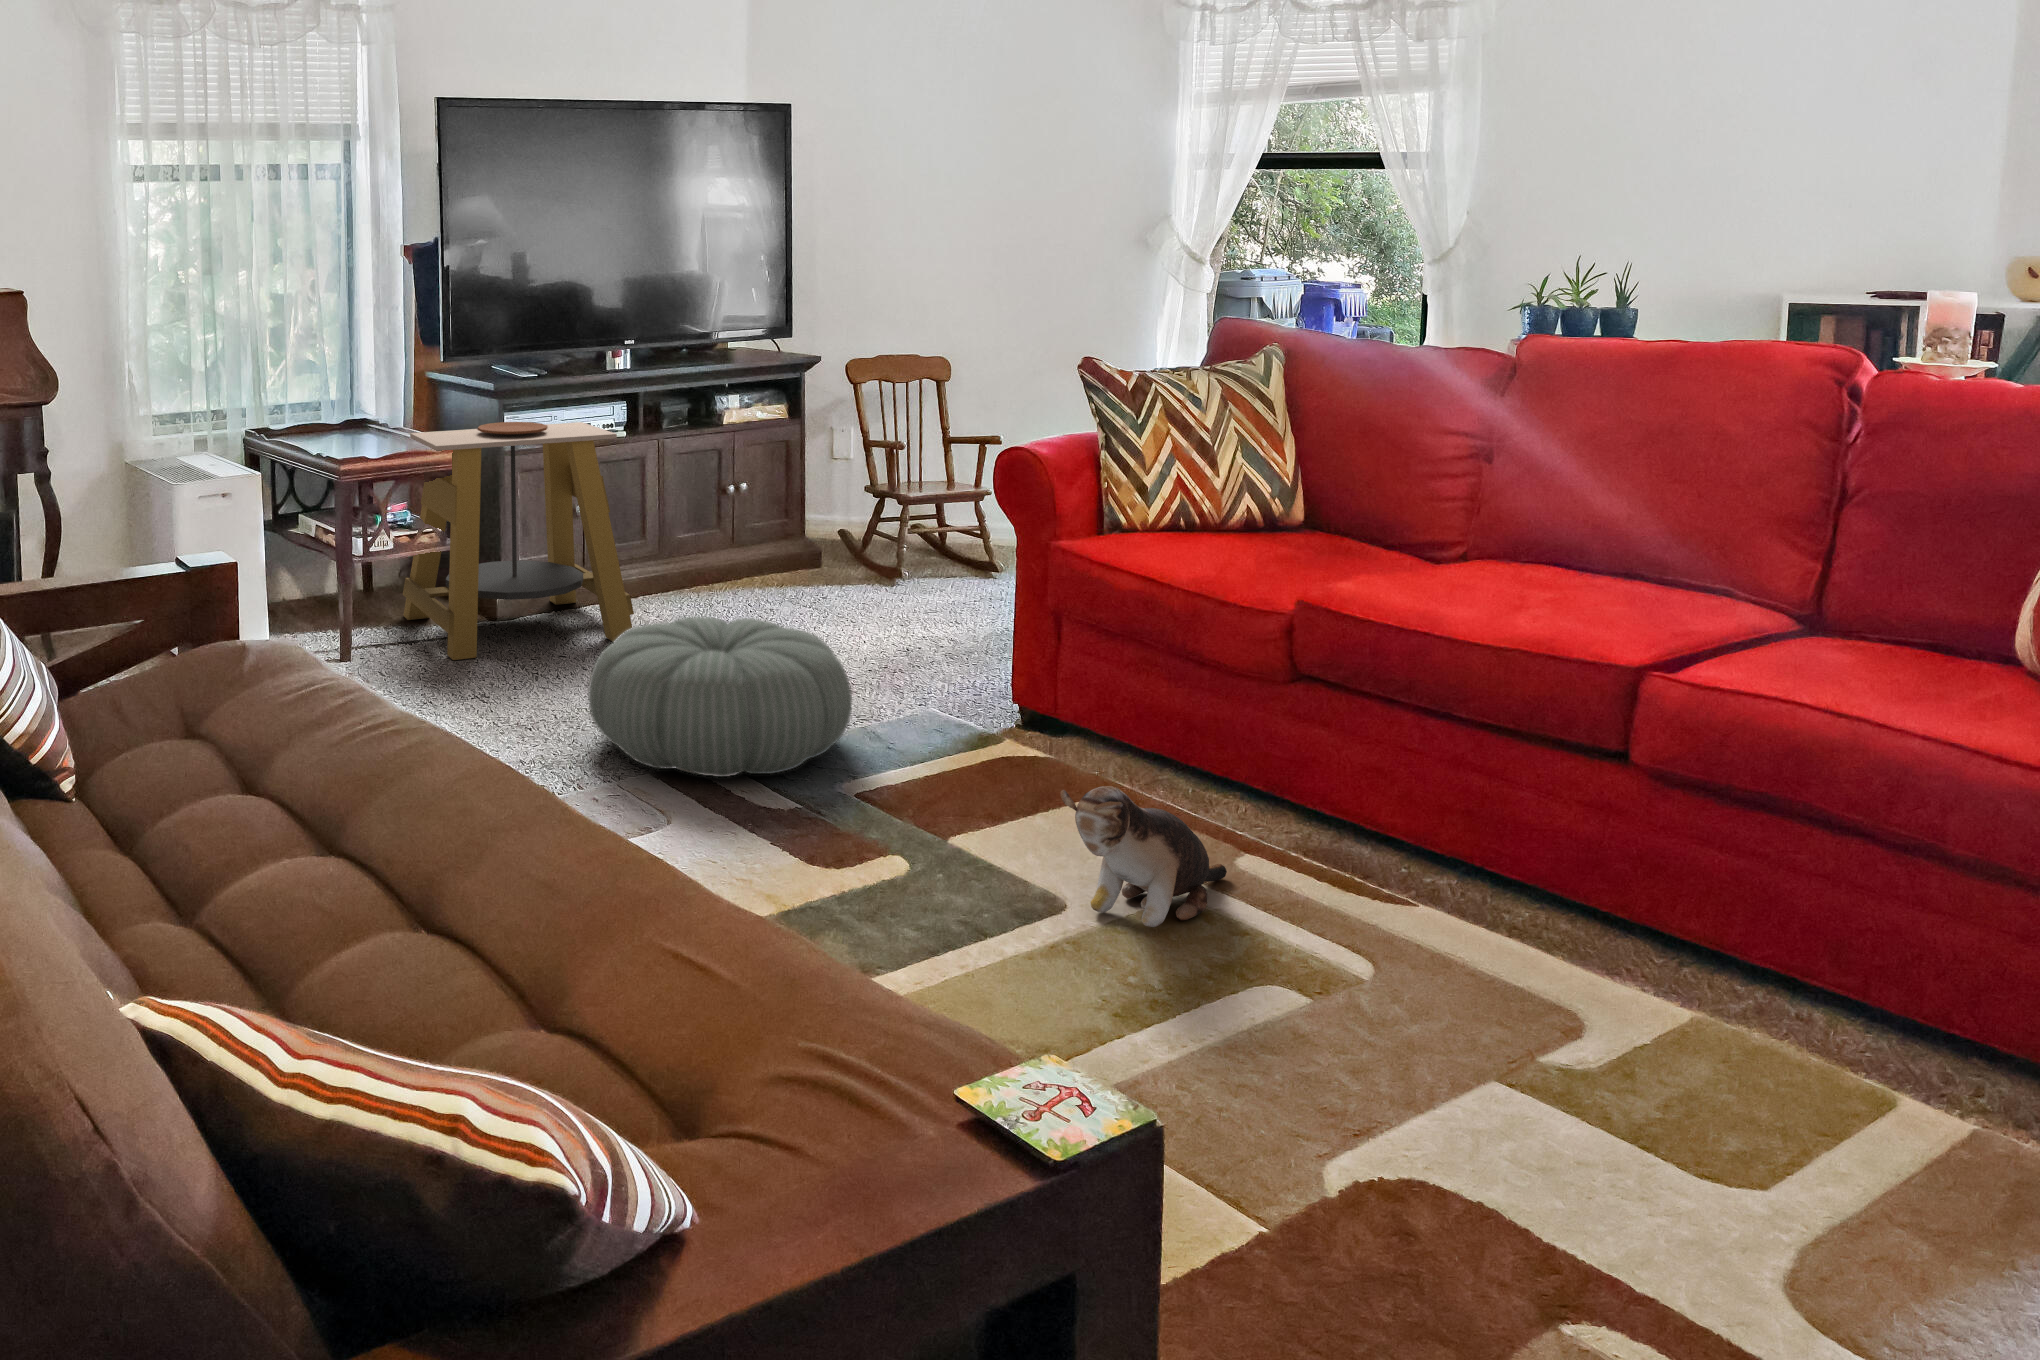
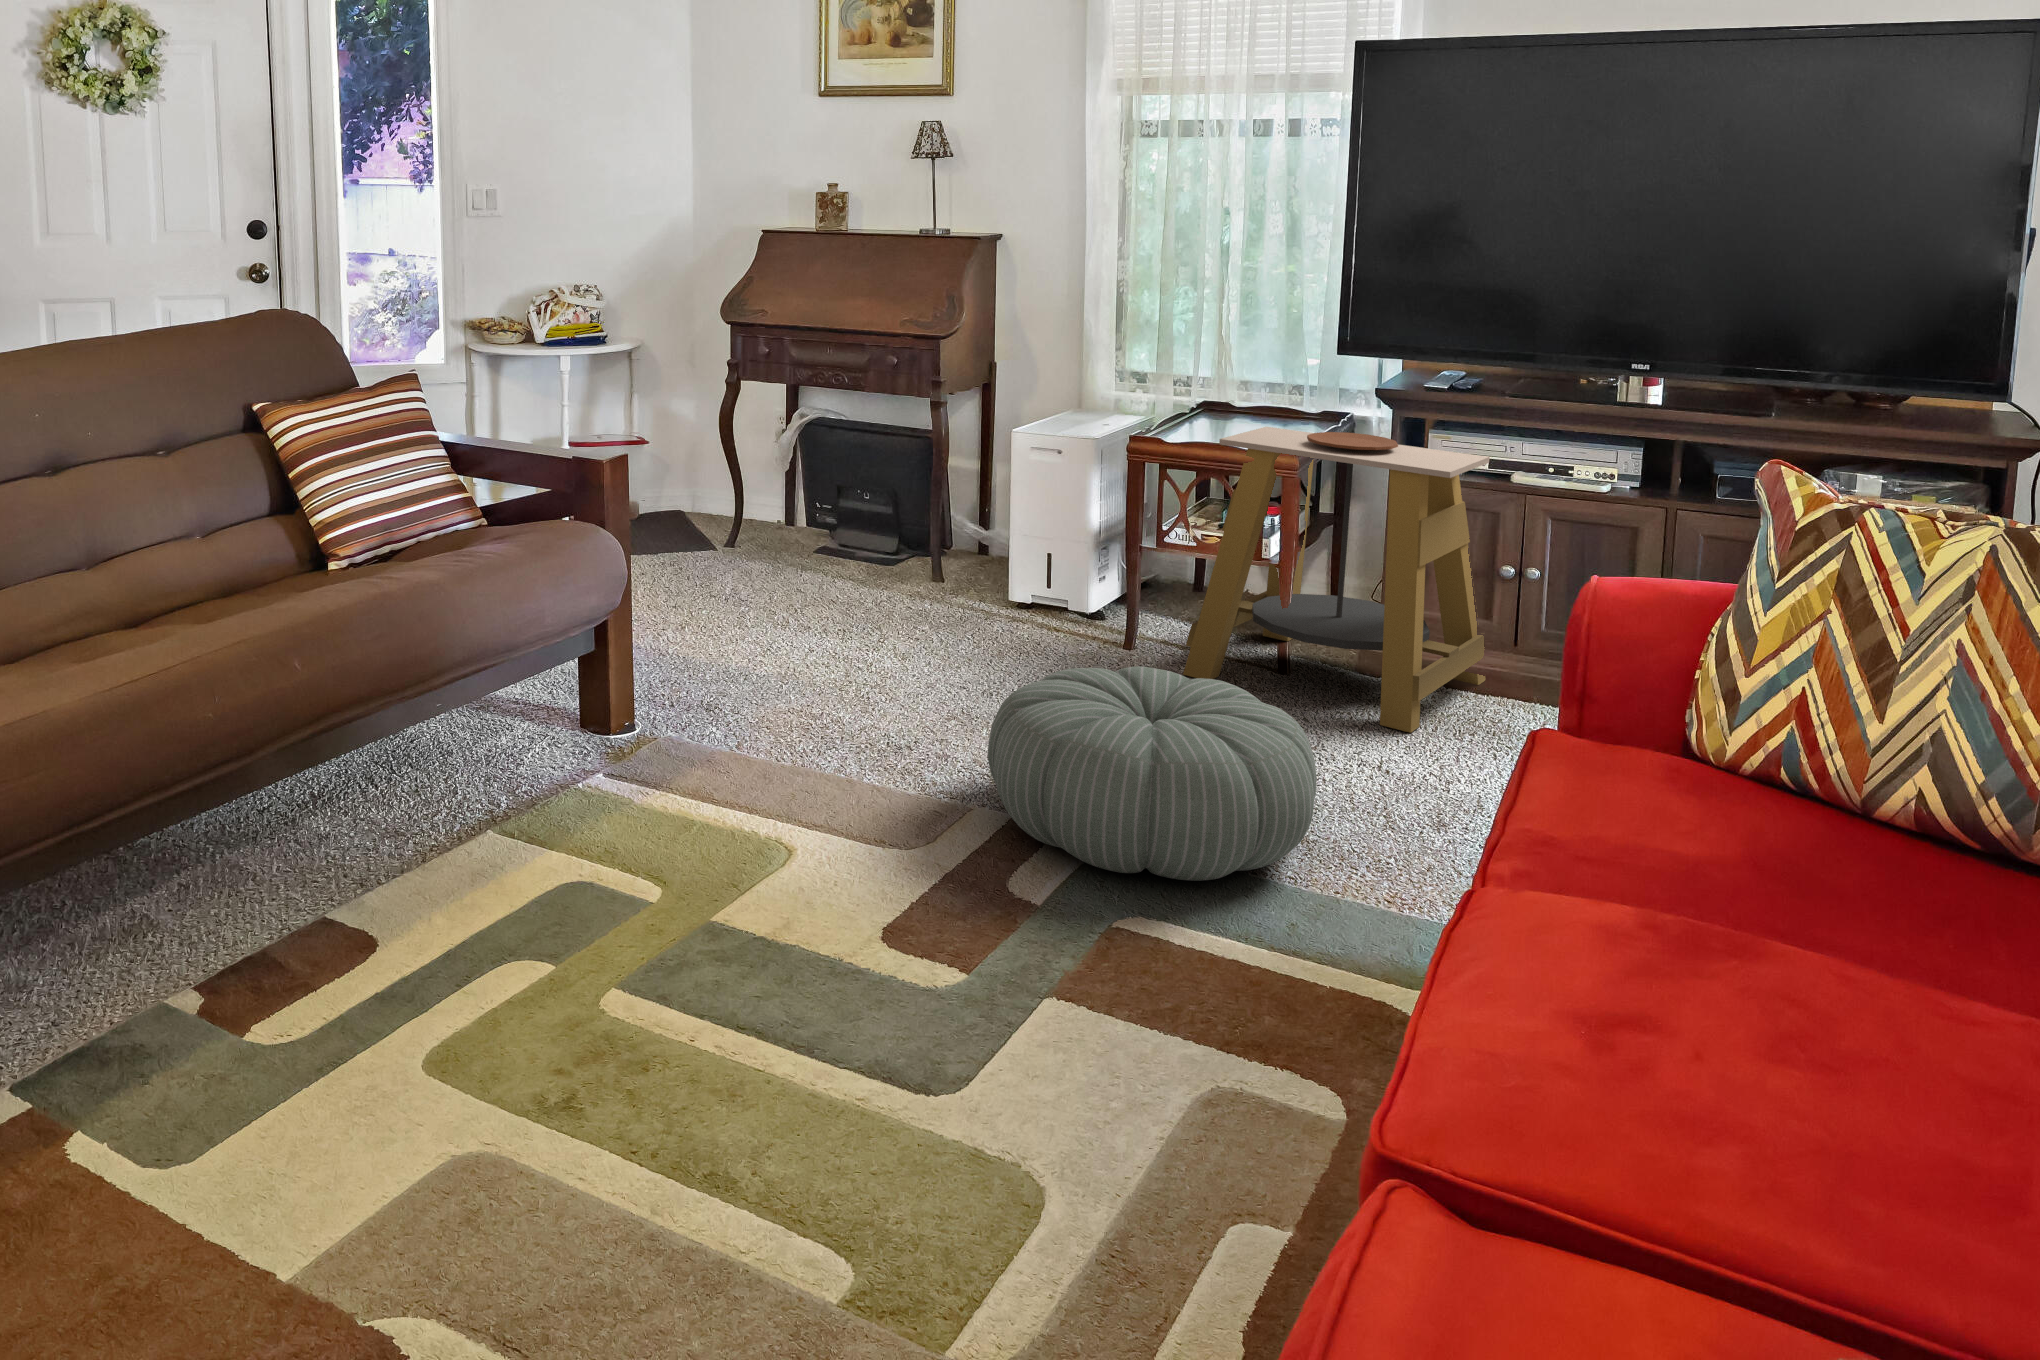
plush toy: present [1060,786,1227,927] -> none [842,925,1176,1215]

